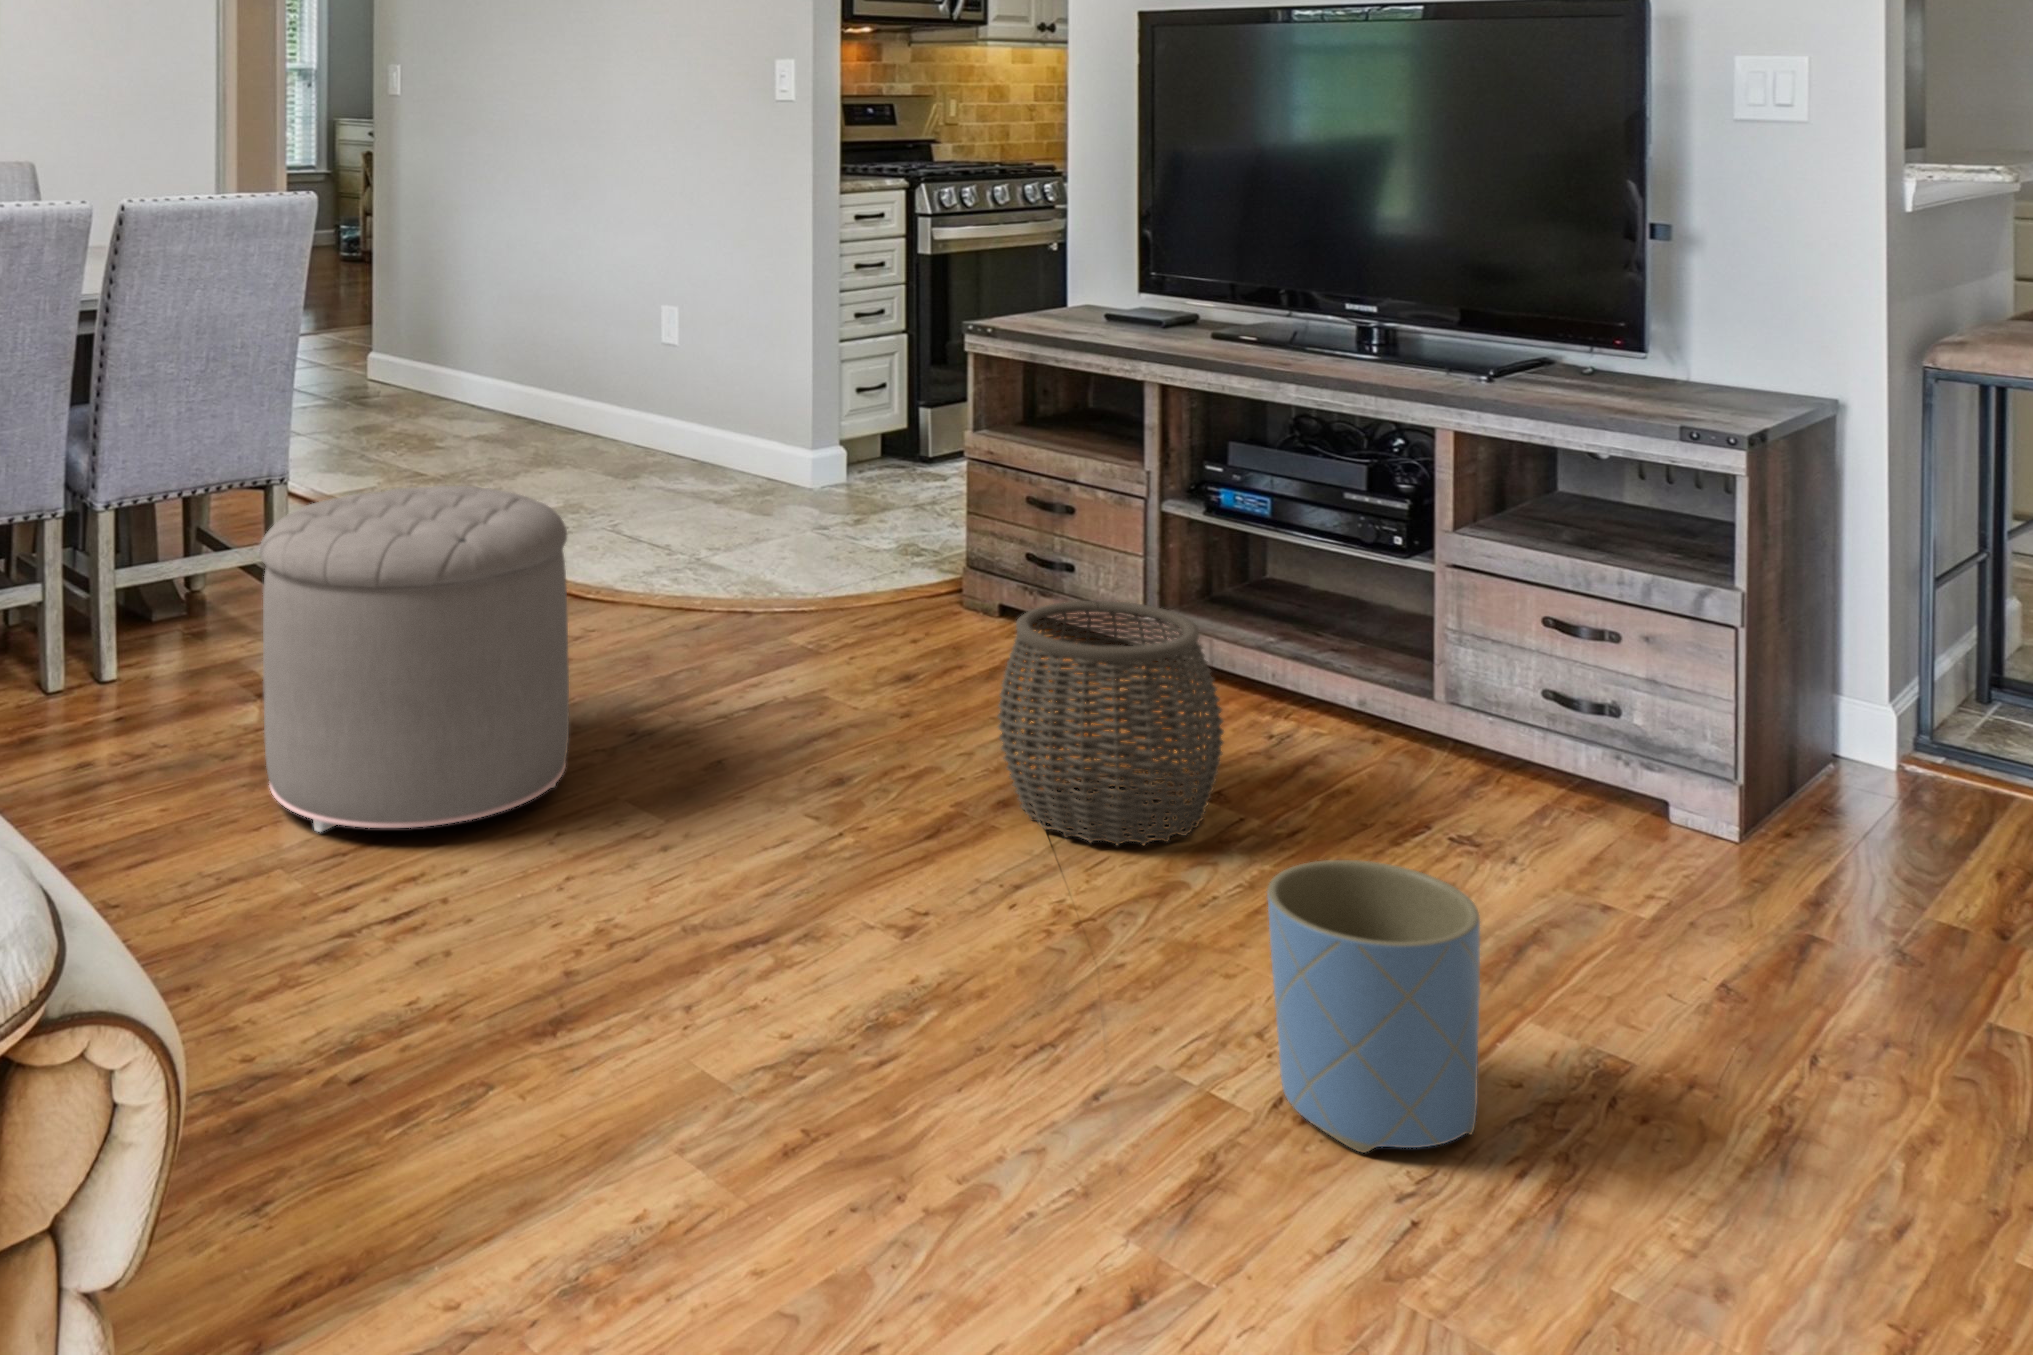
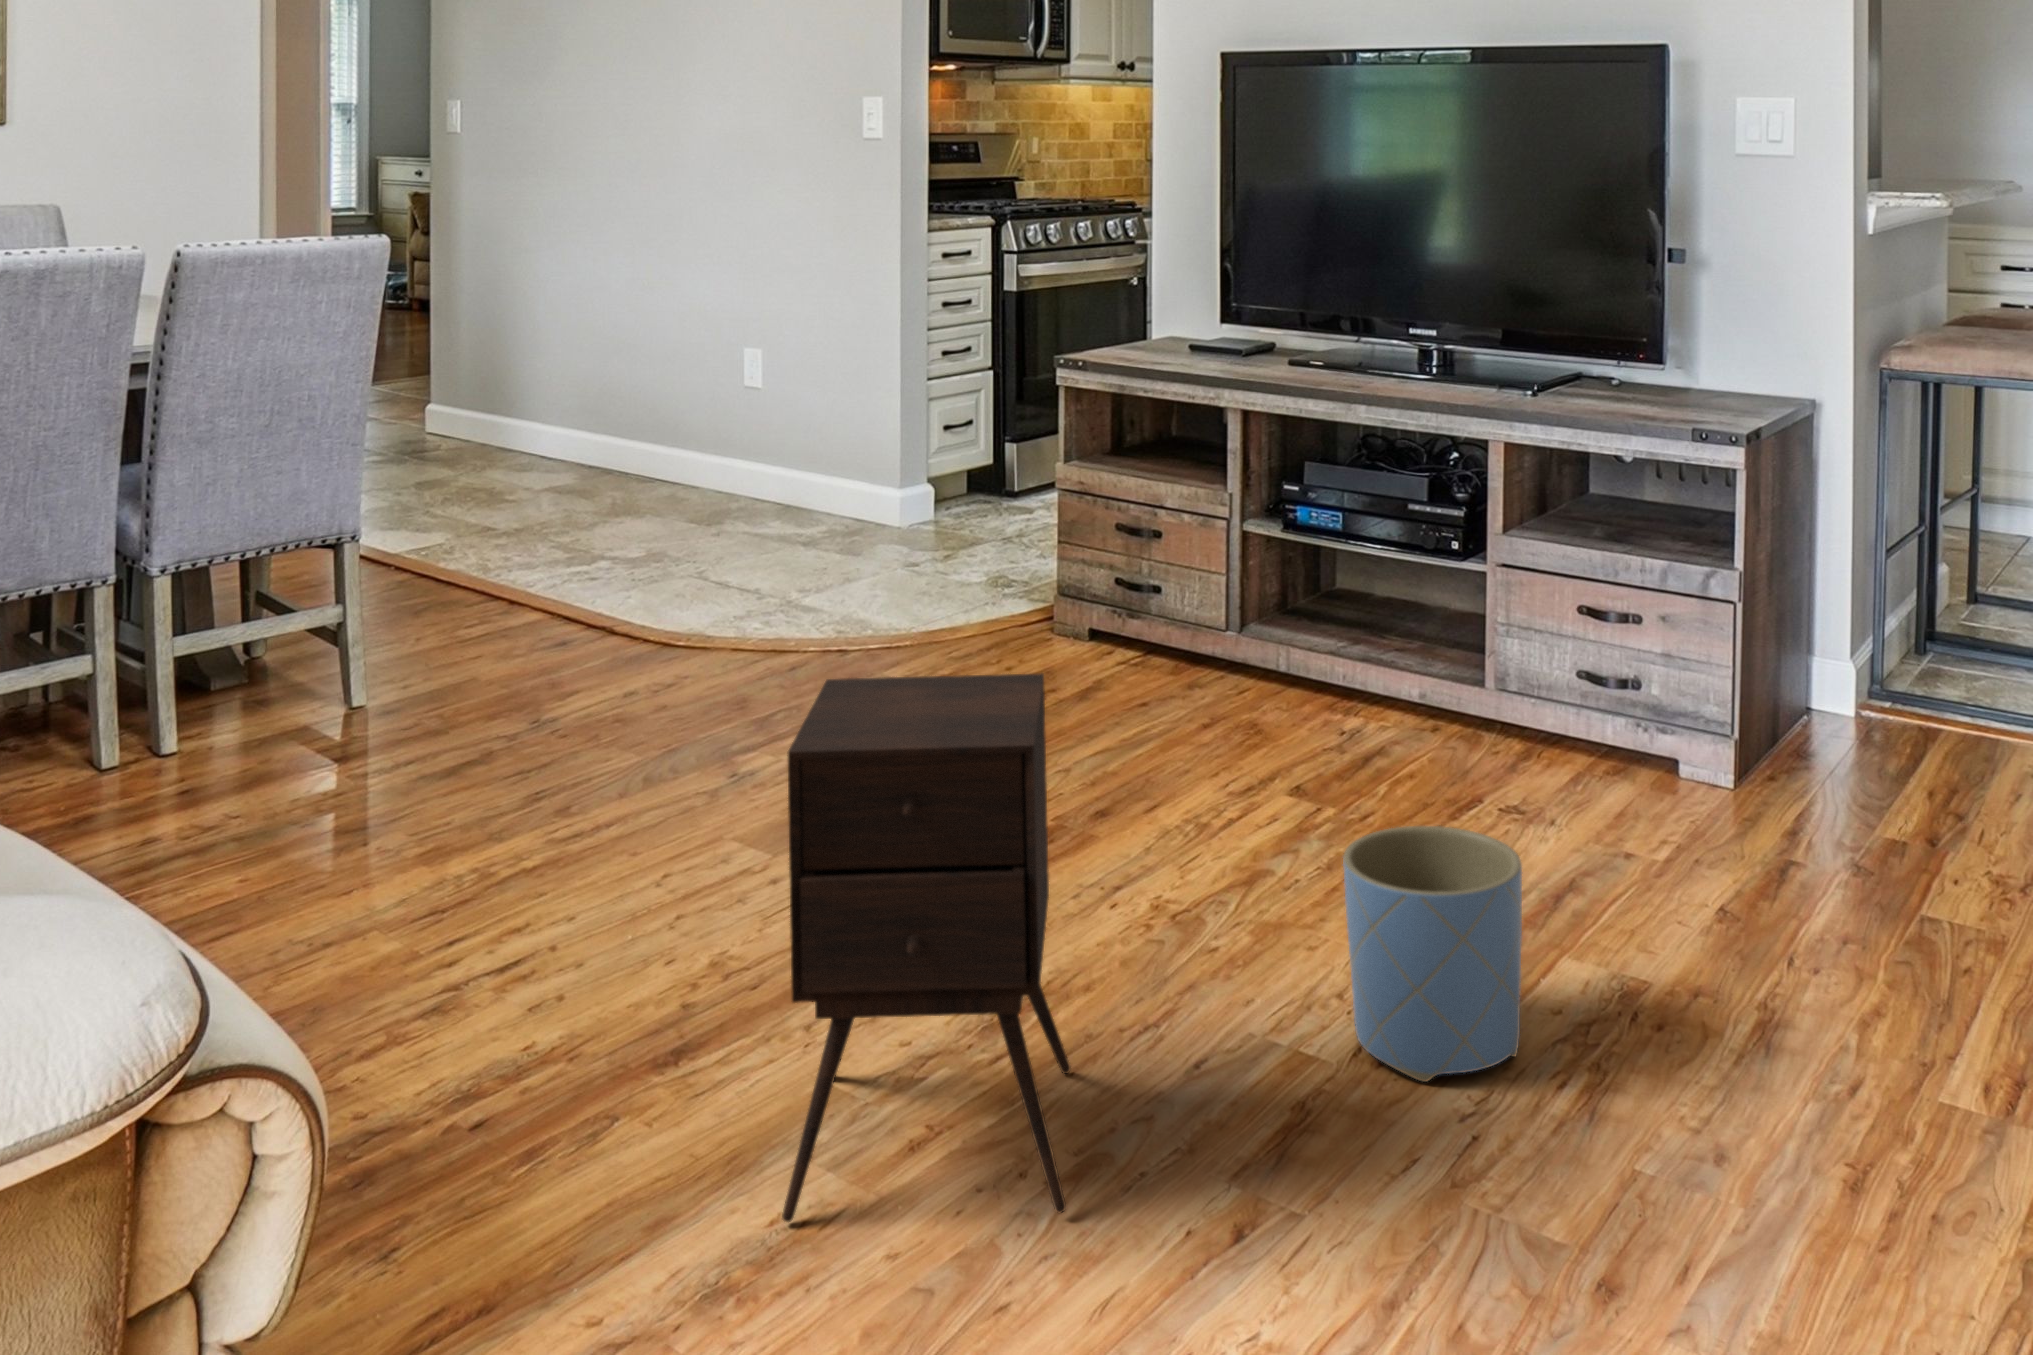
ottoman: present [260,486,569,832] -> none [353,533,675,889]
woven basket: present [998,601,1224,846] -> none [1094,611,1299,838]
side table: none [643,656,959,1258] -> present [782,674,1071,1222]

